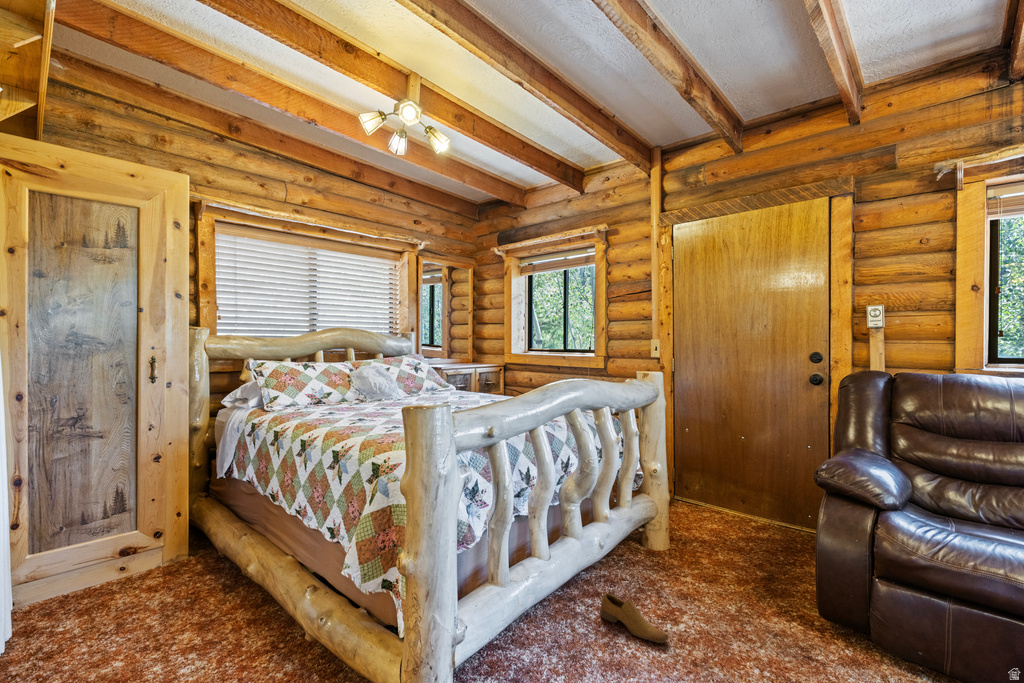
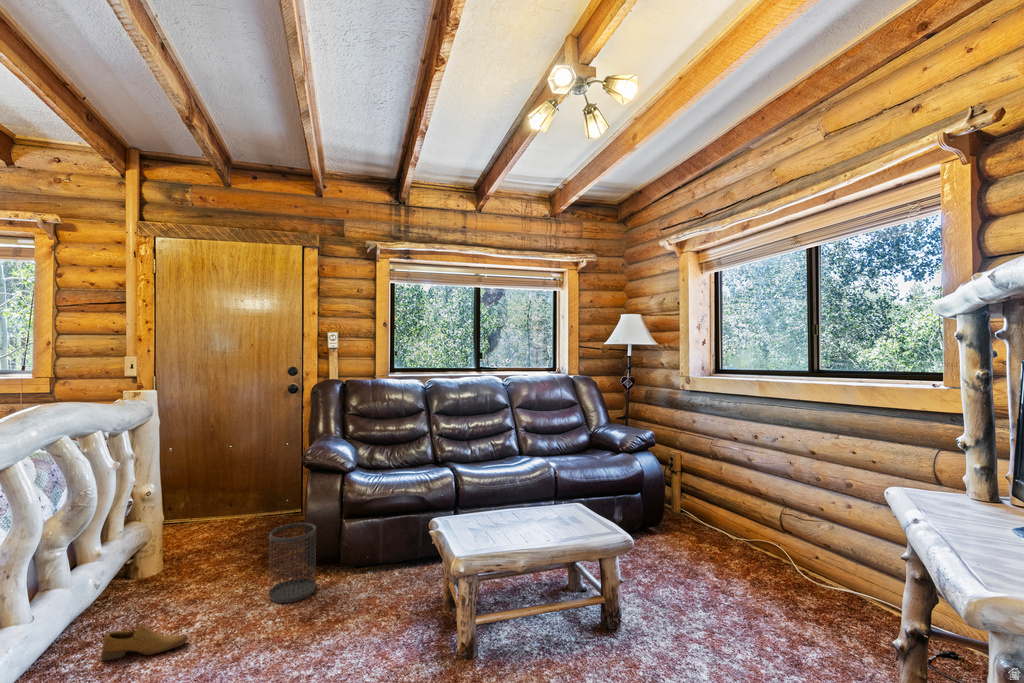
wastebasket: none [764,552,831,667] -> present [269,523,316,603]

